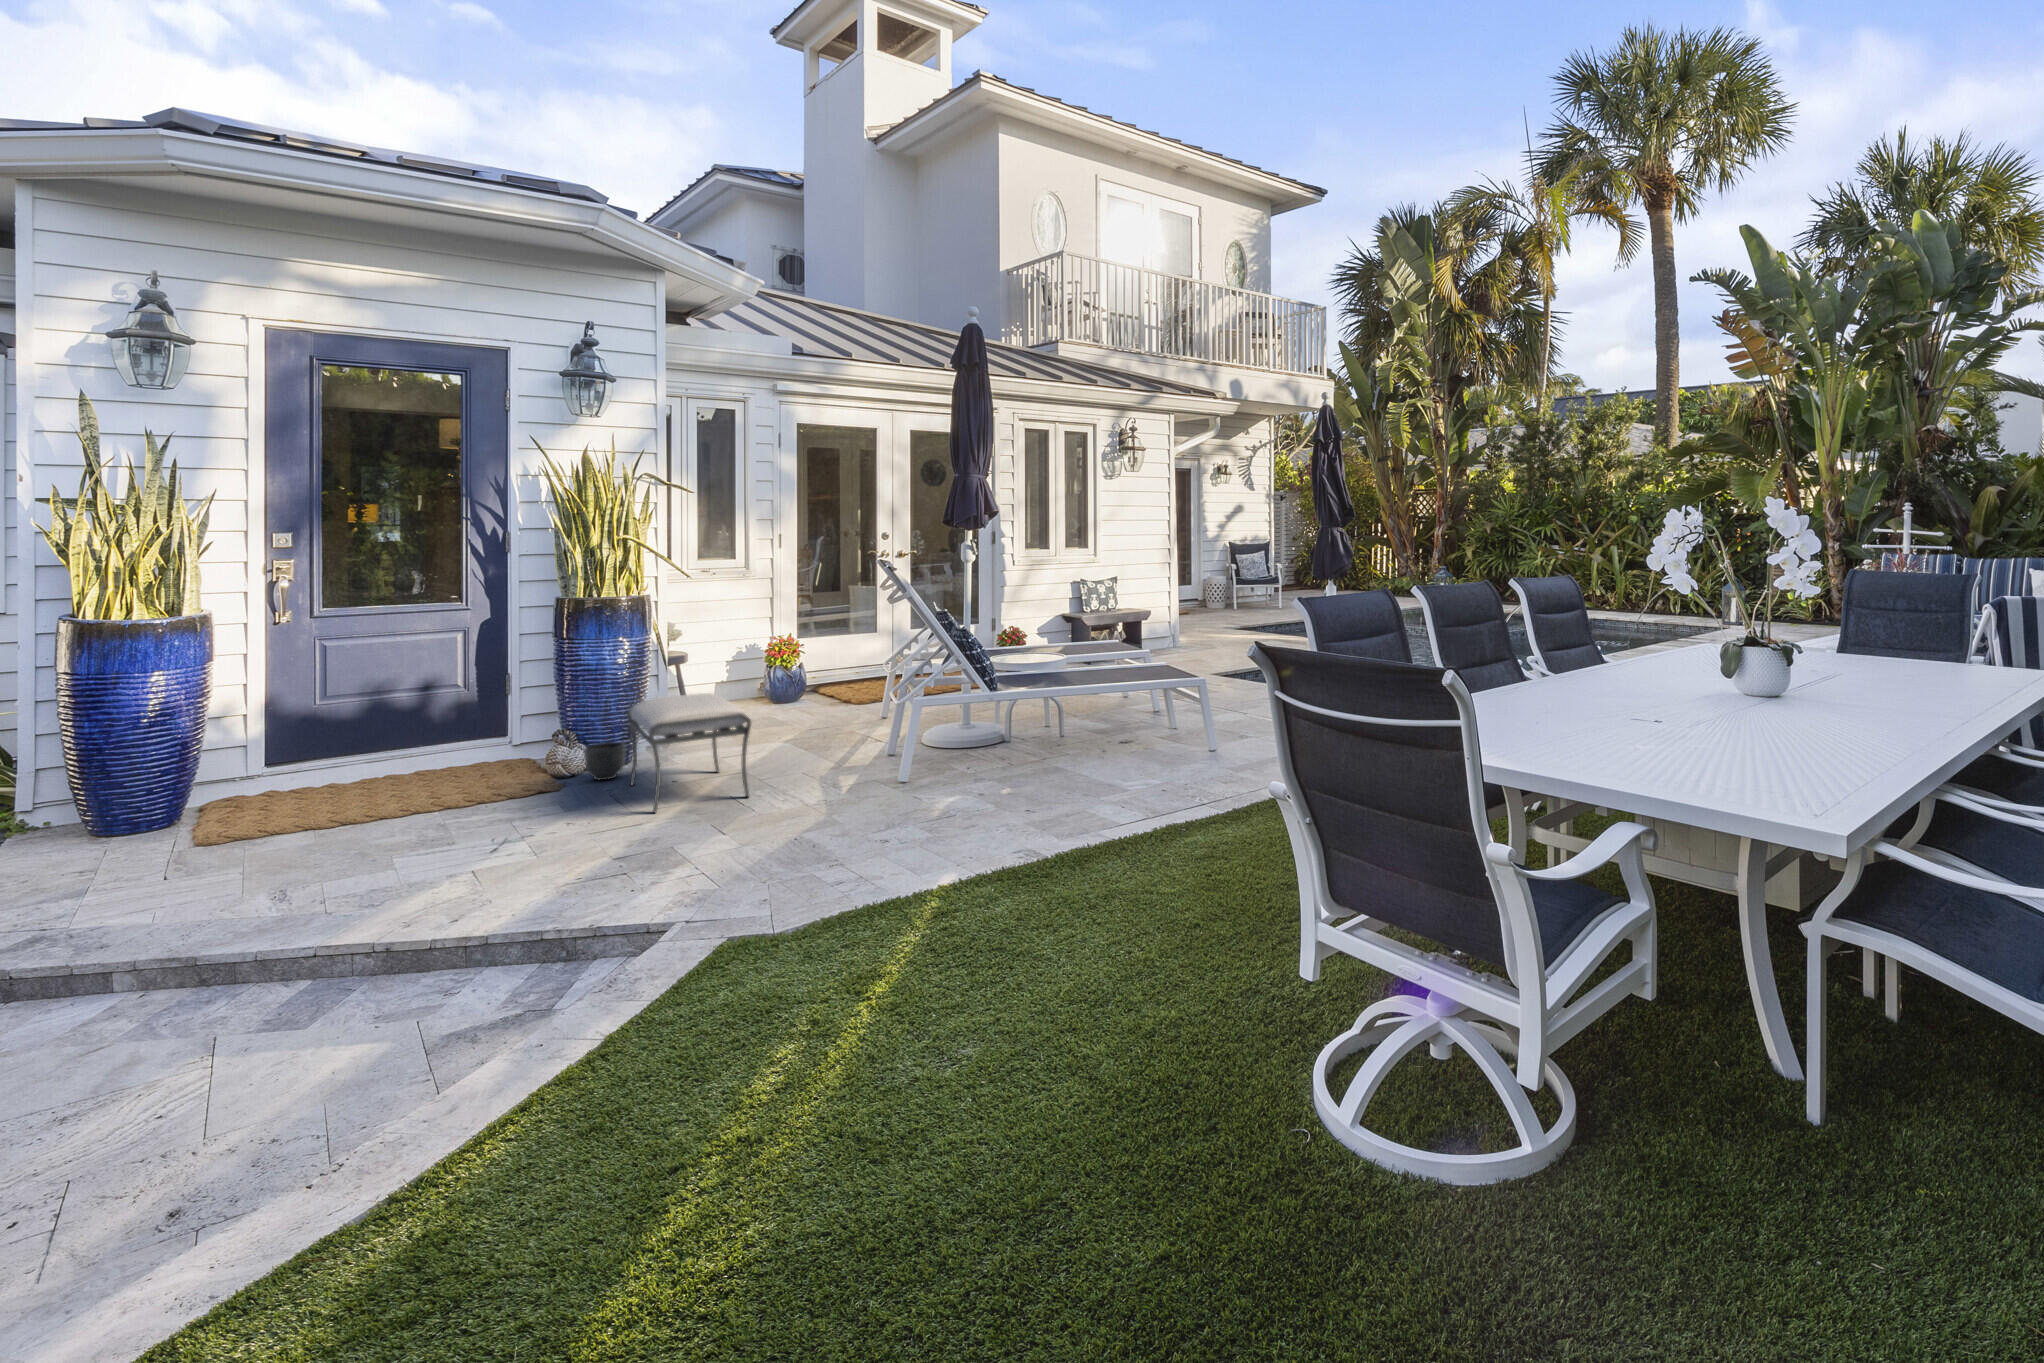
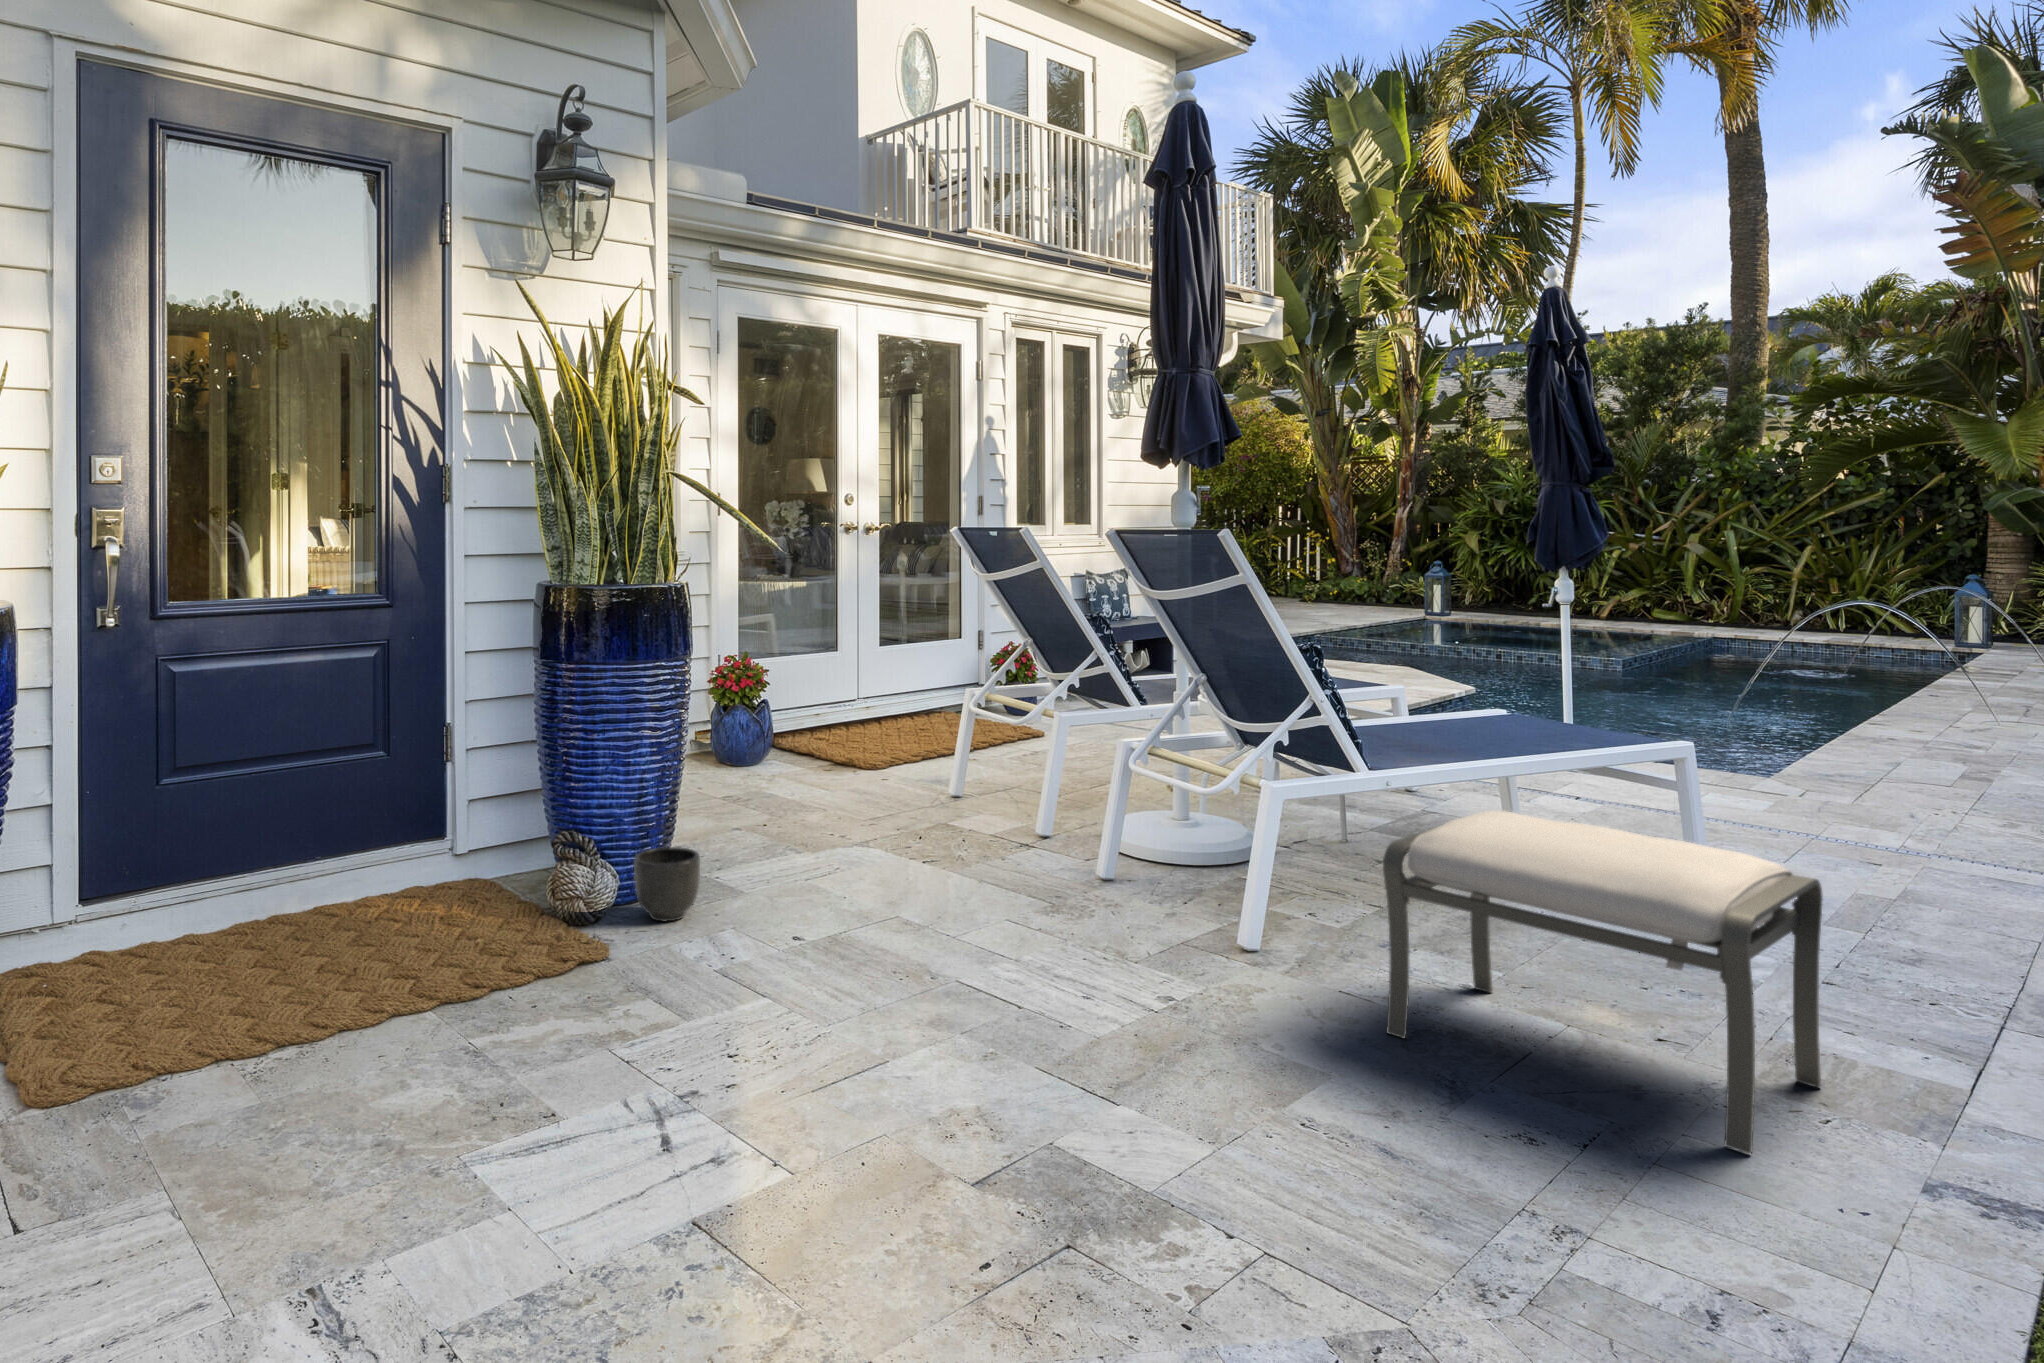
ottoman: present [627,693,751,812] -> present [1383,811,1823,1154]

